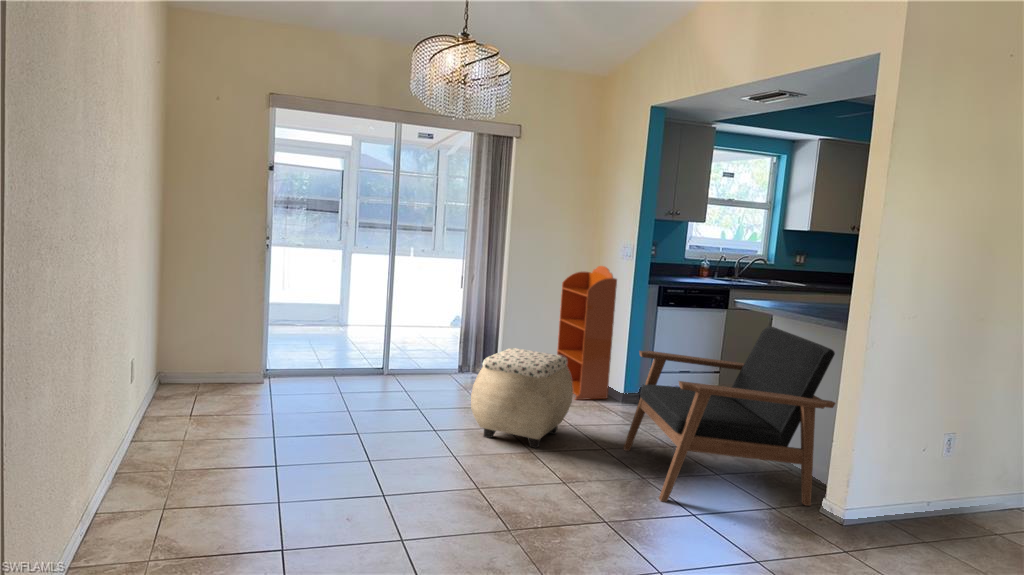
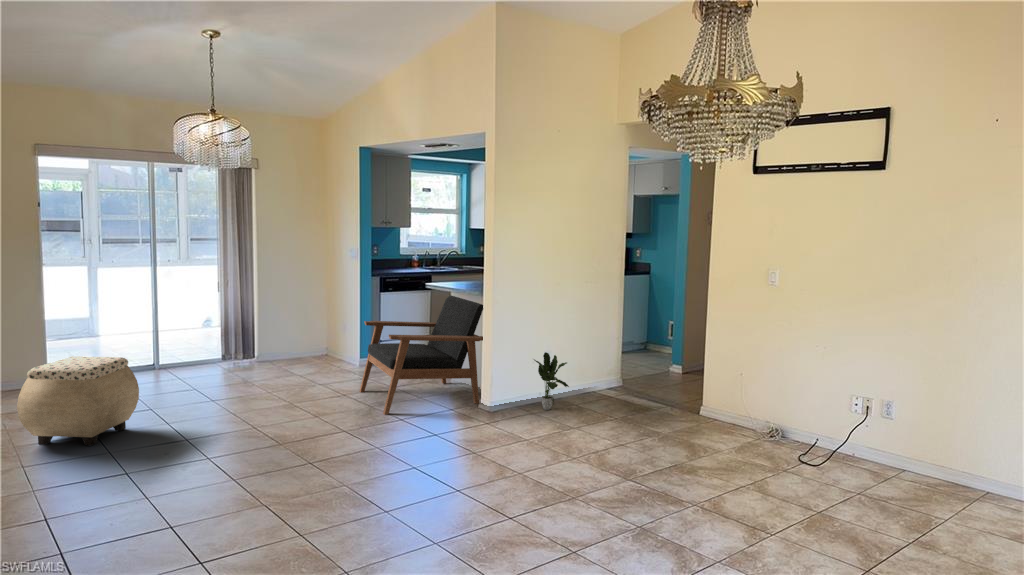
bookcase: present [557,266,617,400] -> none [303,265,348,368]
ottoman: present [471,348,573,448] -> present [17,356,139,446]
potted plant: none [919,445,995,544] -> present [534,352,569,410]

